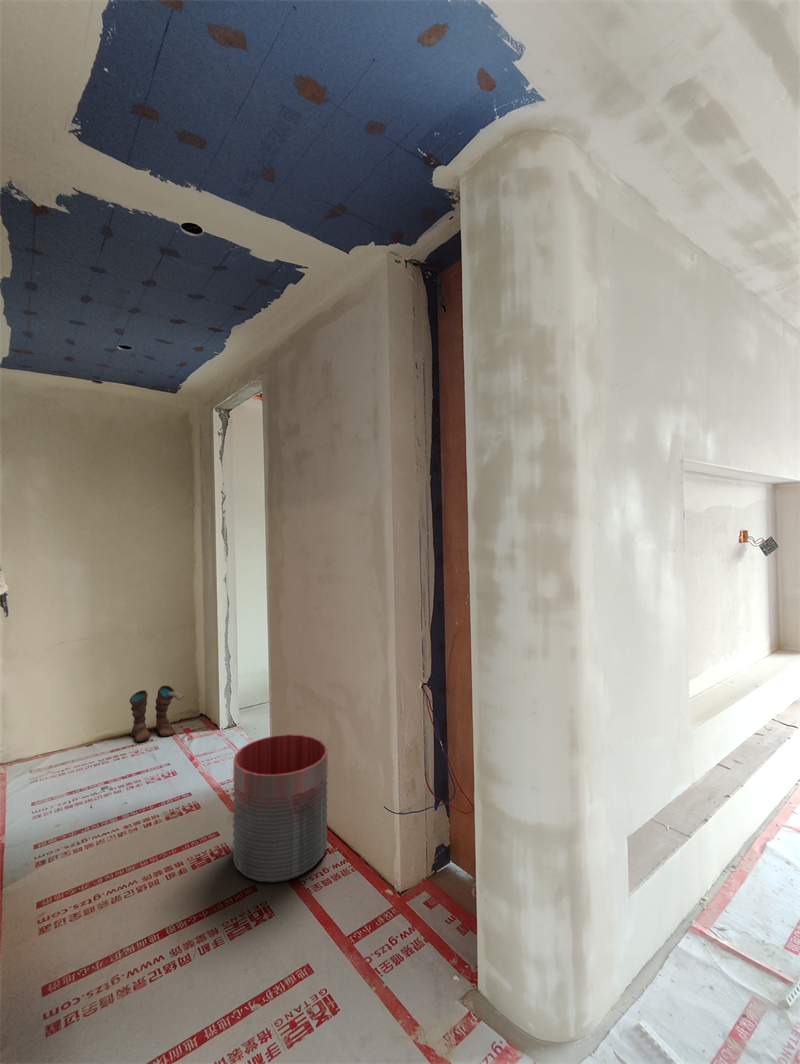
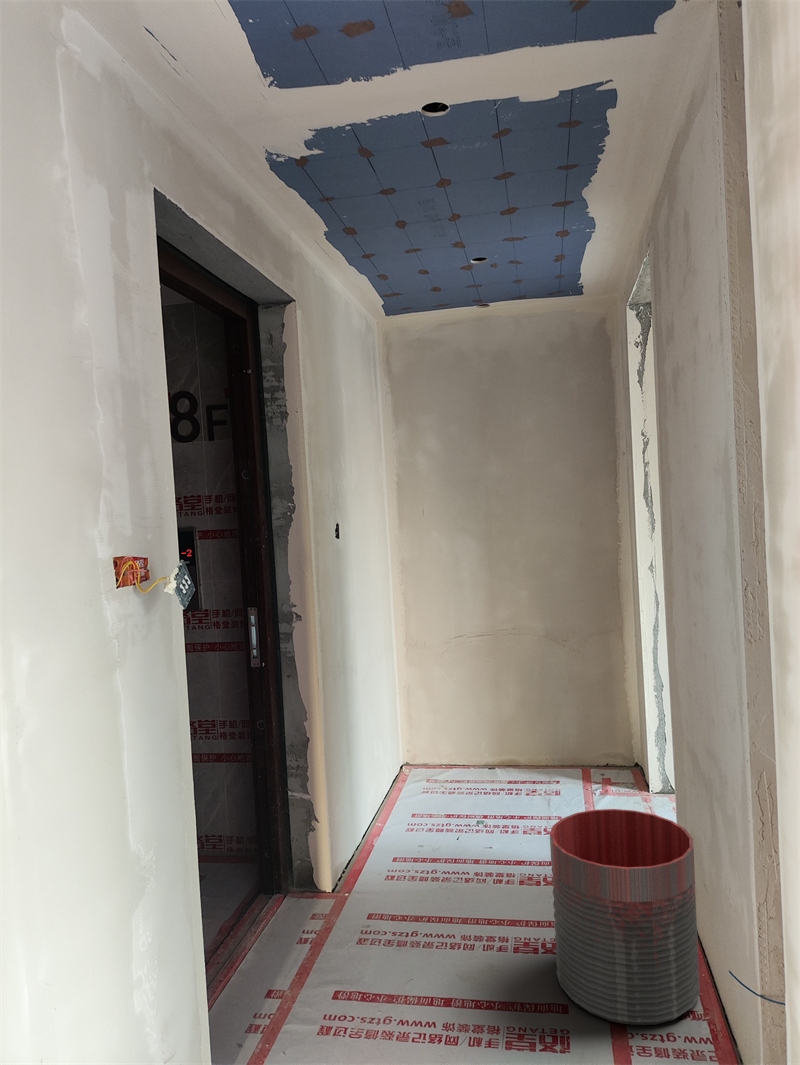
boots: present [129,685,184,742] -> none [535,713,601,782]

